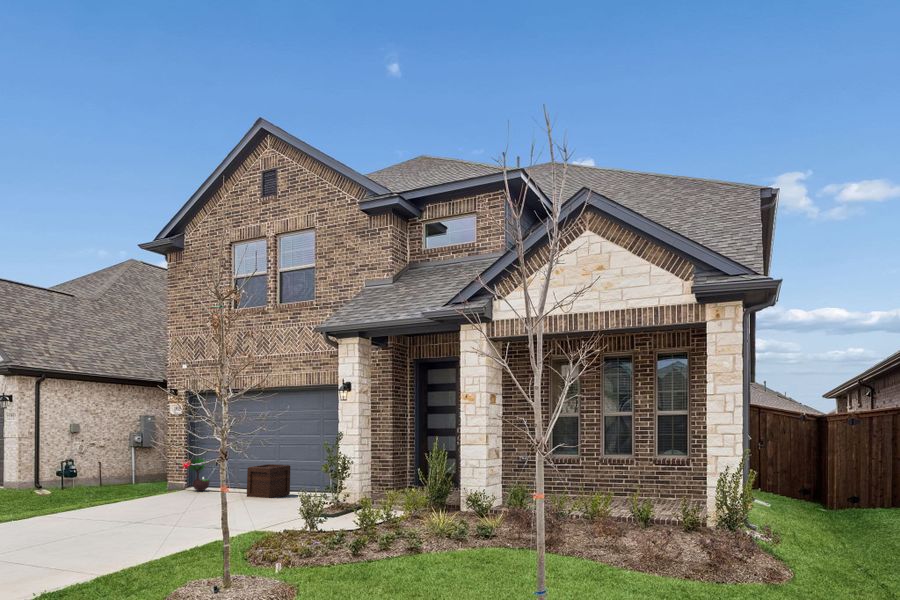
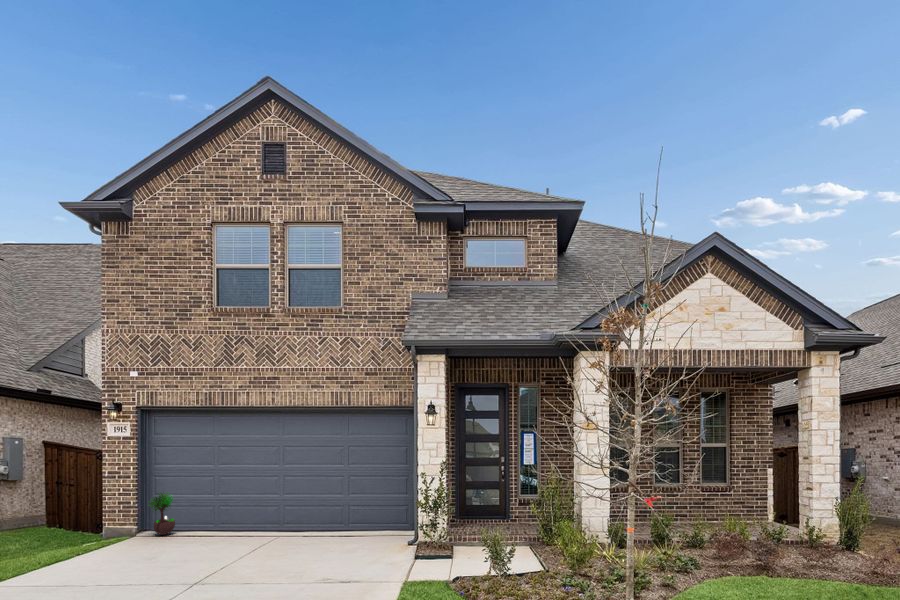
wooden crate: present [247,464,290,498] -> none [255,496,301,541]

